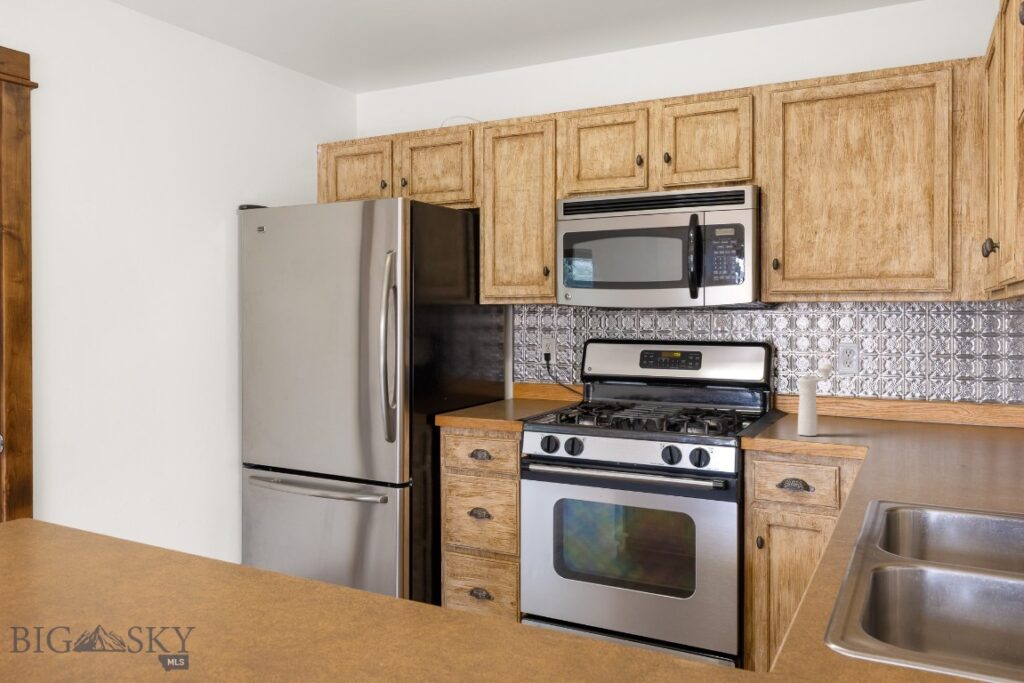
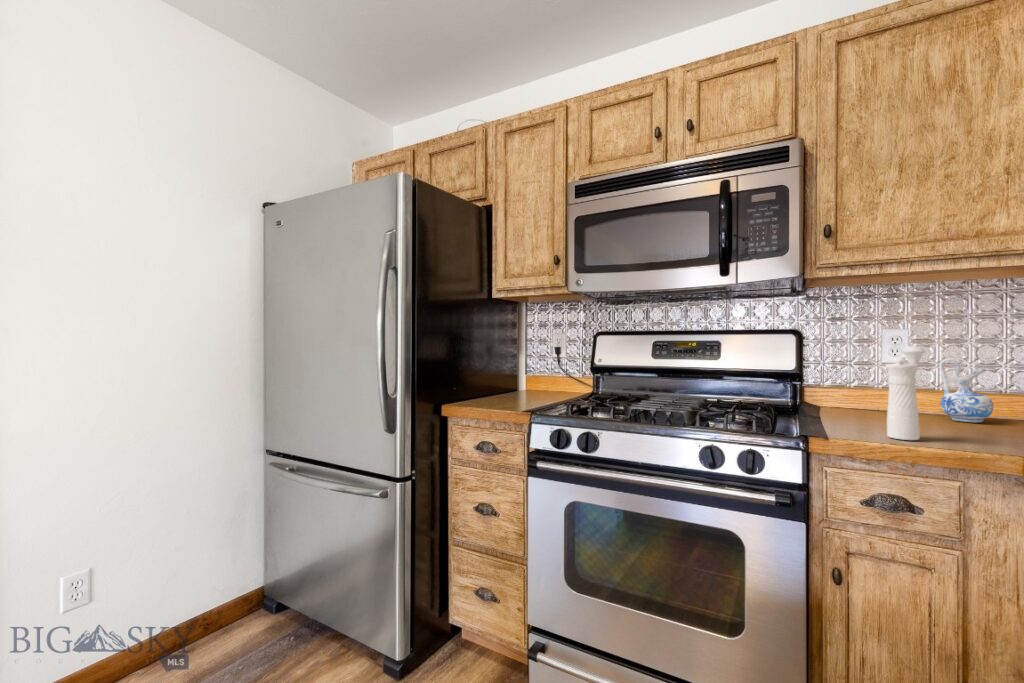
ceramic pitcher: none [866,372,901,424] -> present [940,359,993,422]

